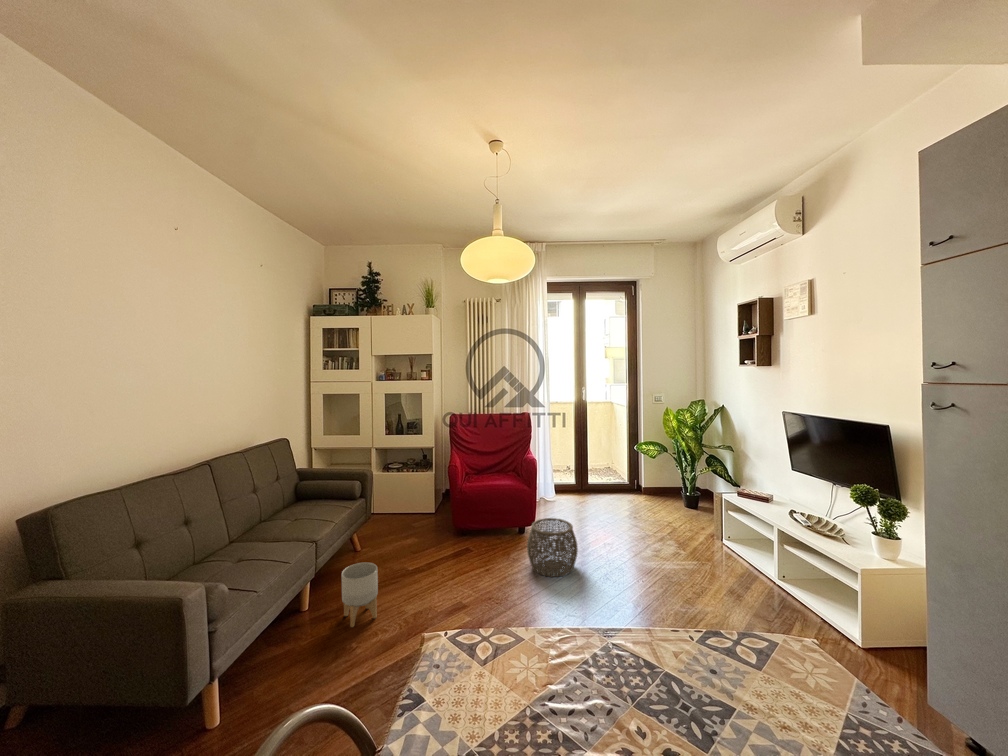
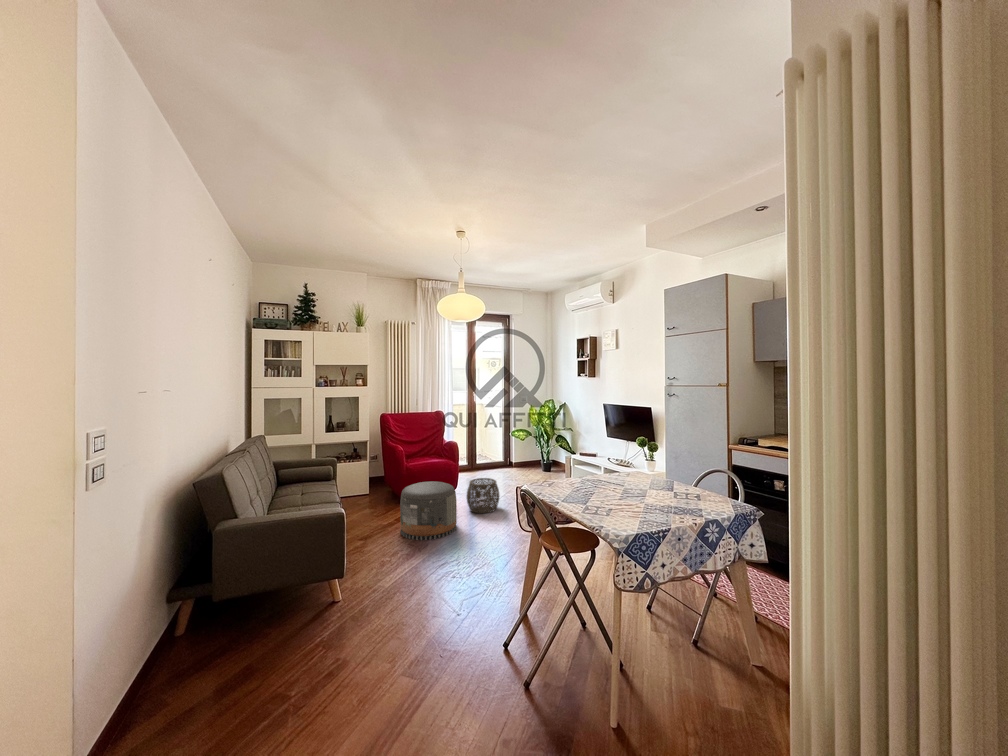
pouf: none [411,519,494,616] -> present [400,481,457,540]
planter: present [342,562,378,627] -> none [364,513,388,555]

